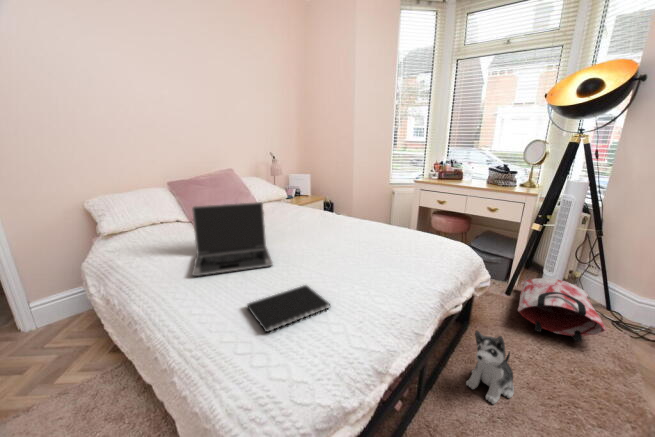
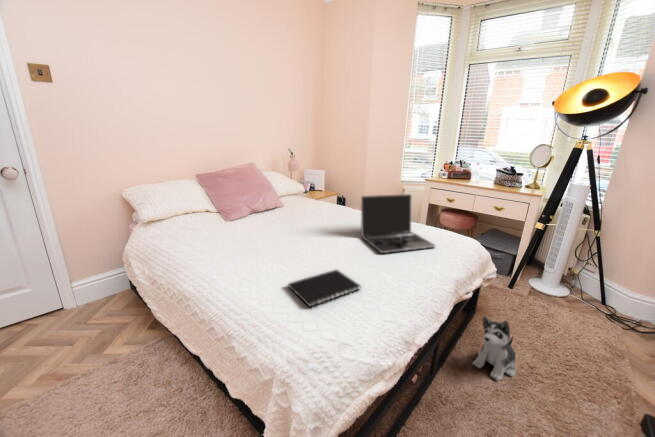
laptop: present [192,202,273,276] -> present [361,194,435,253]
bag: present [518,278,606,342] -> none [520,274,601,331]

